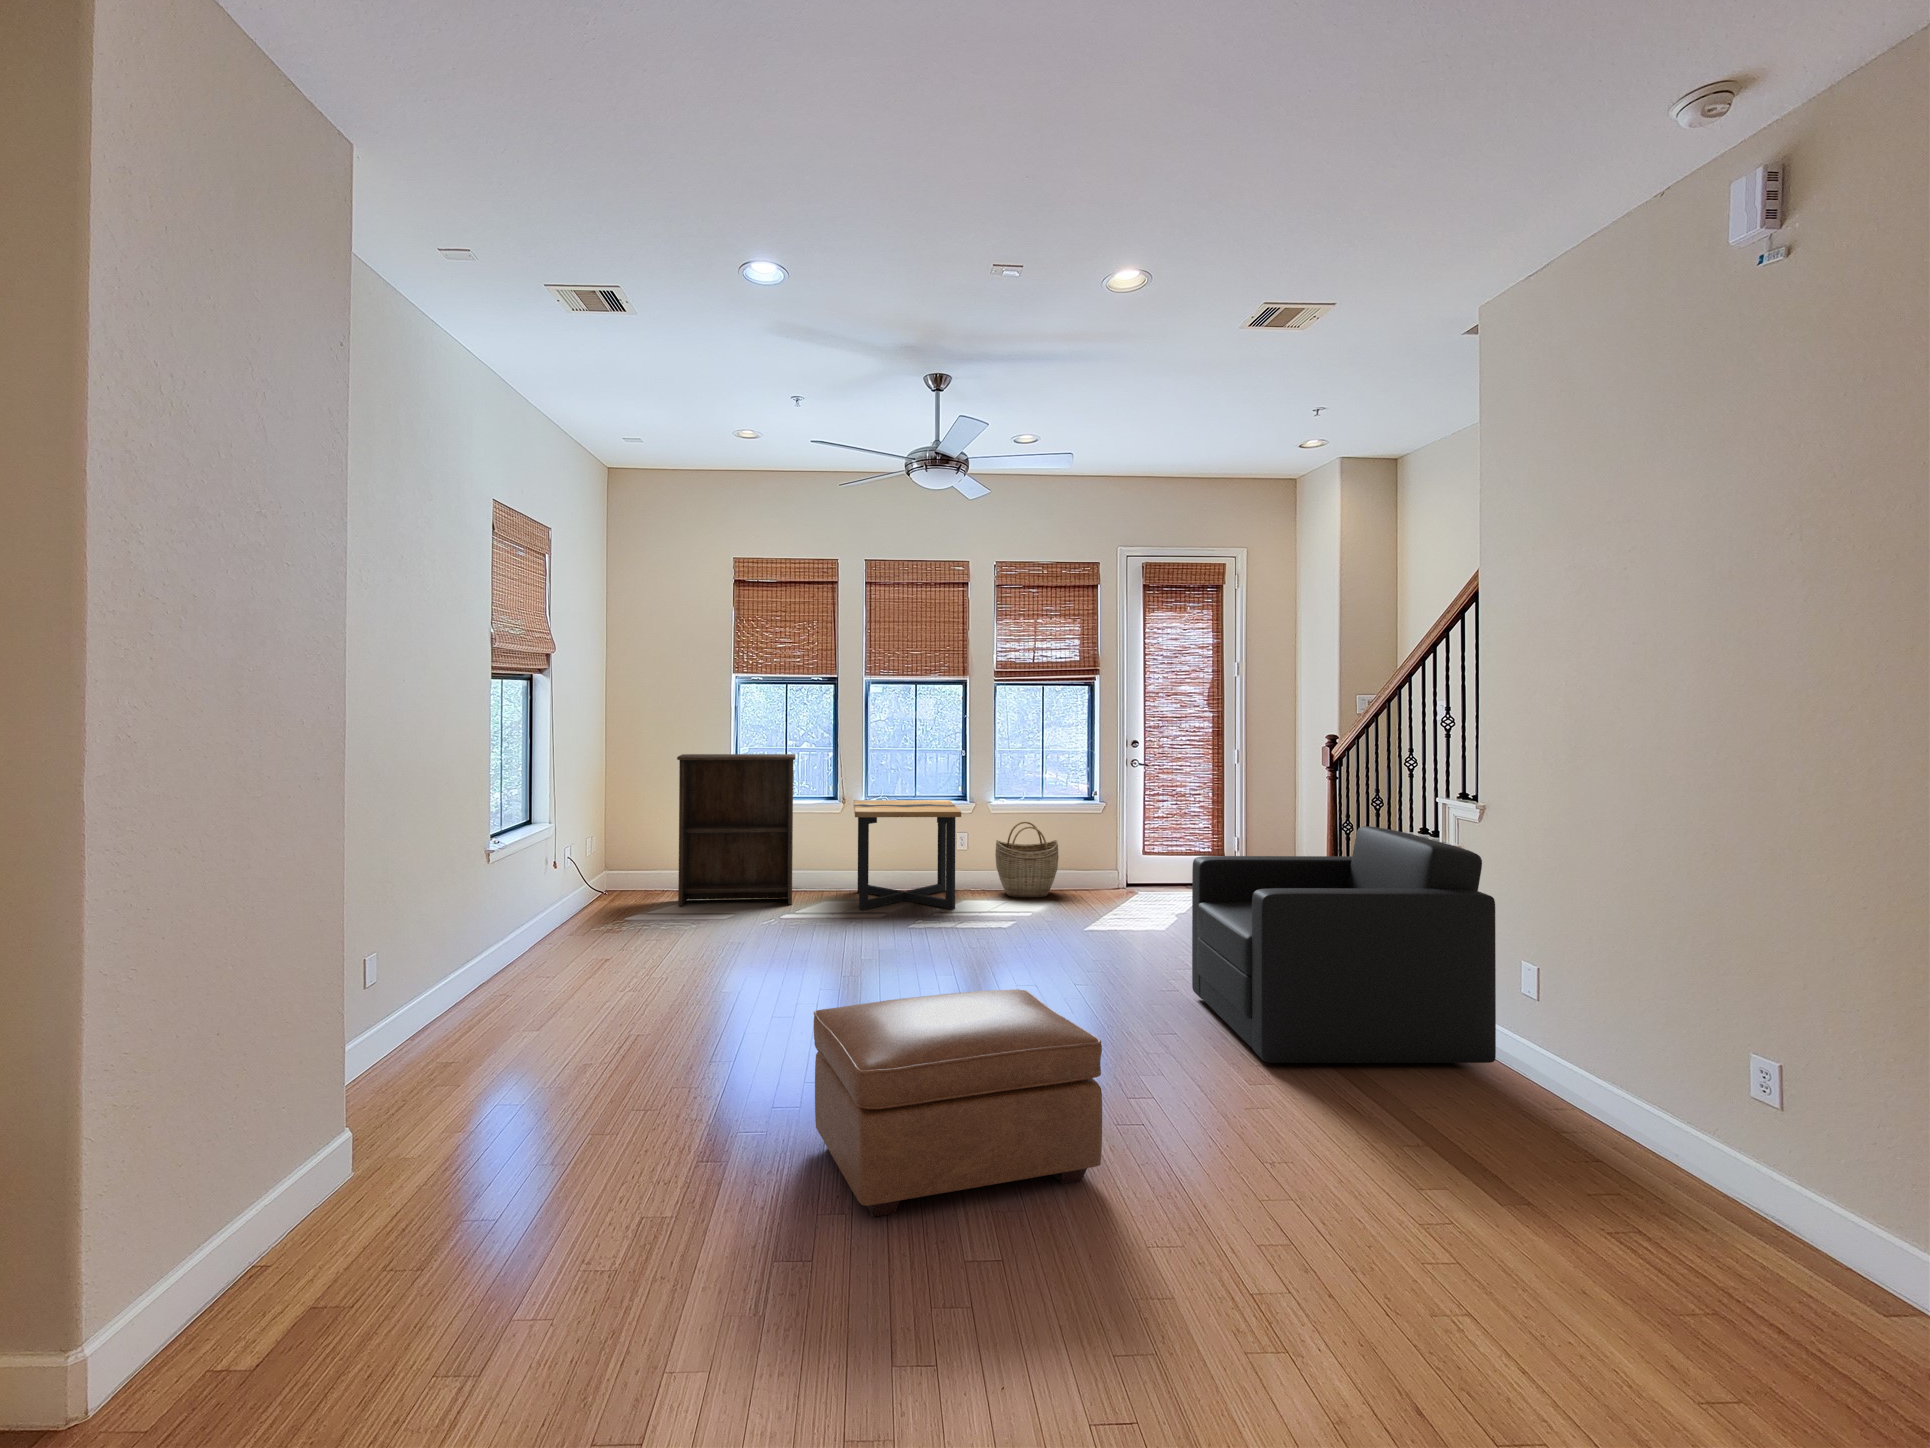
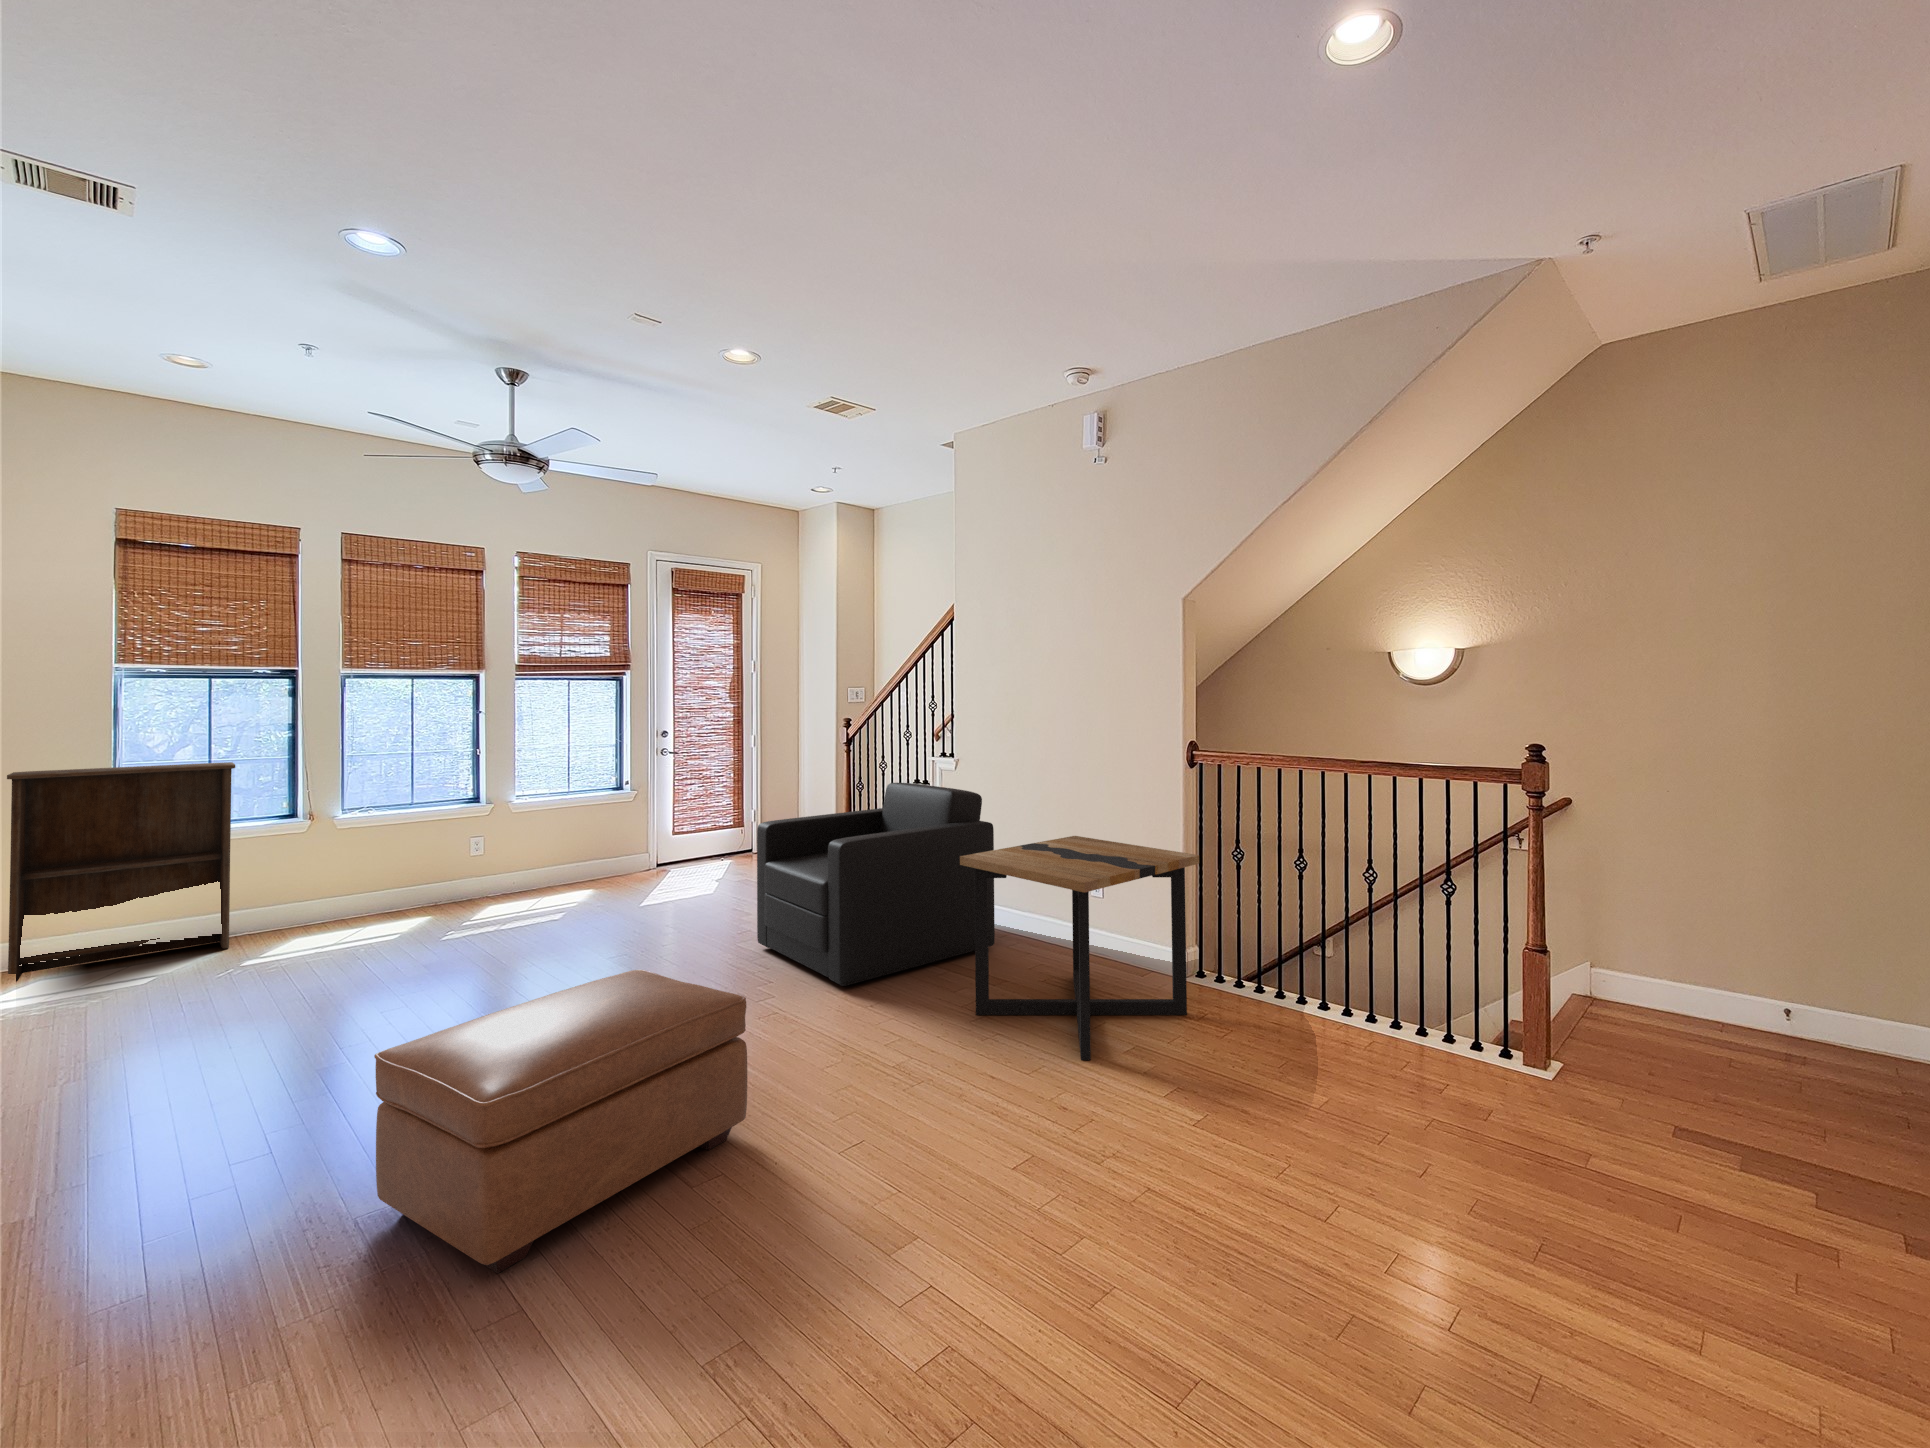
side table: present [854,800,961,910] -> present [960,836,1199,1060]
woven basket: present [995,821,1059,898] -> none [517,815,590,893]

